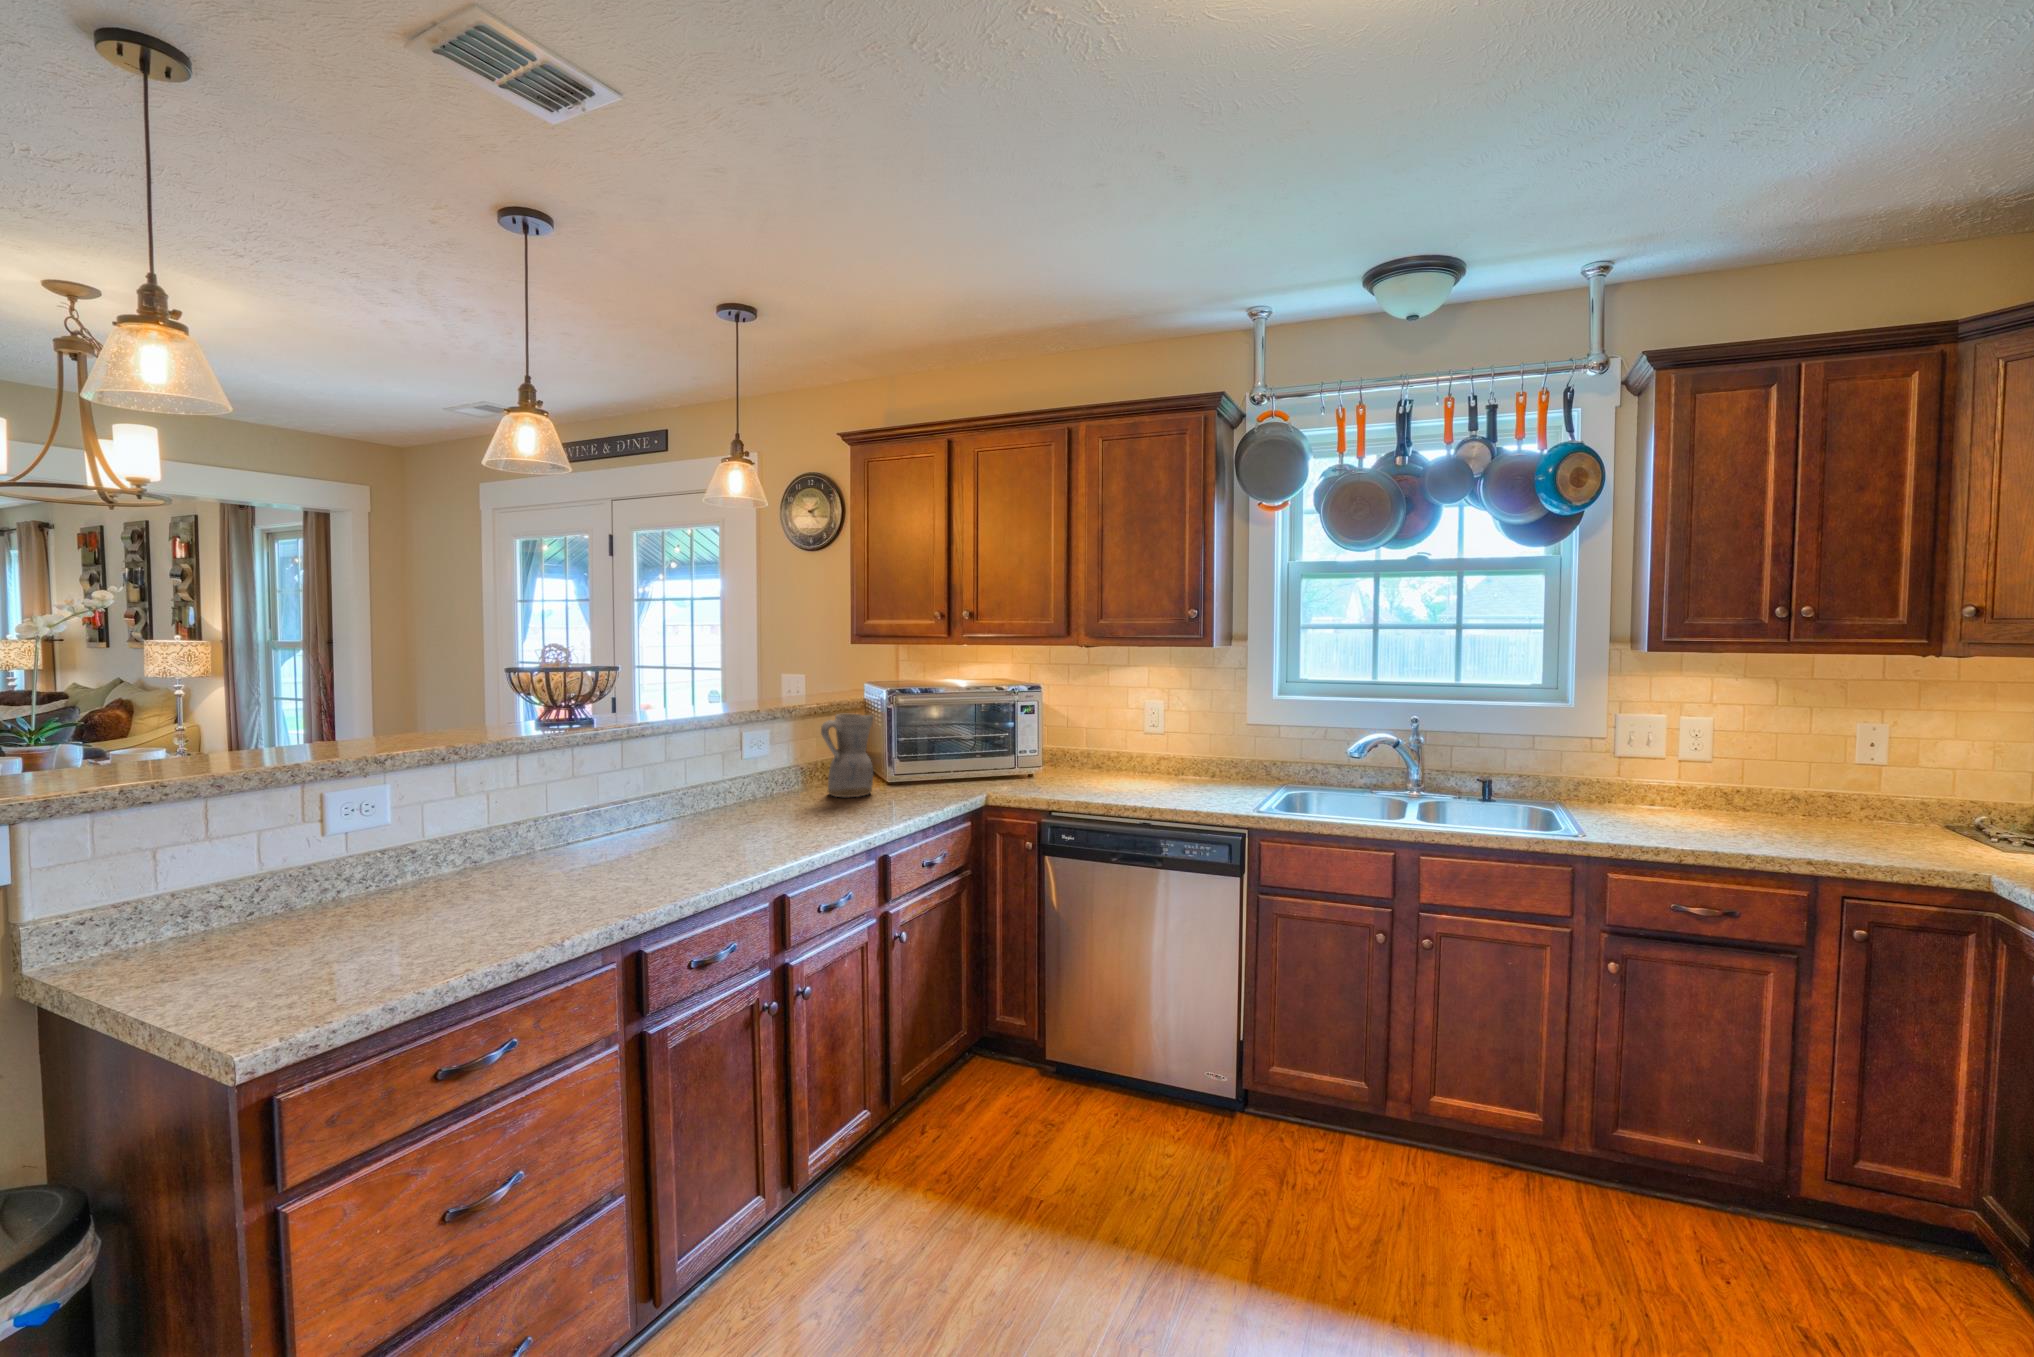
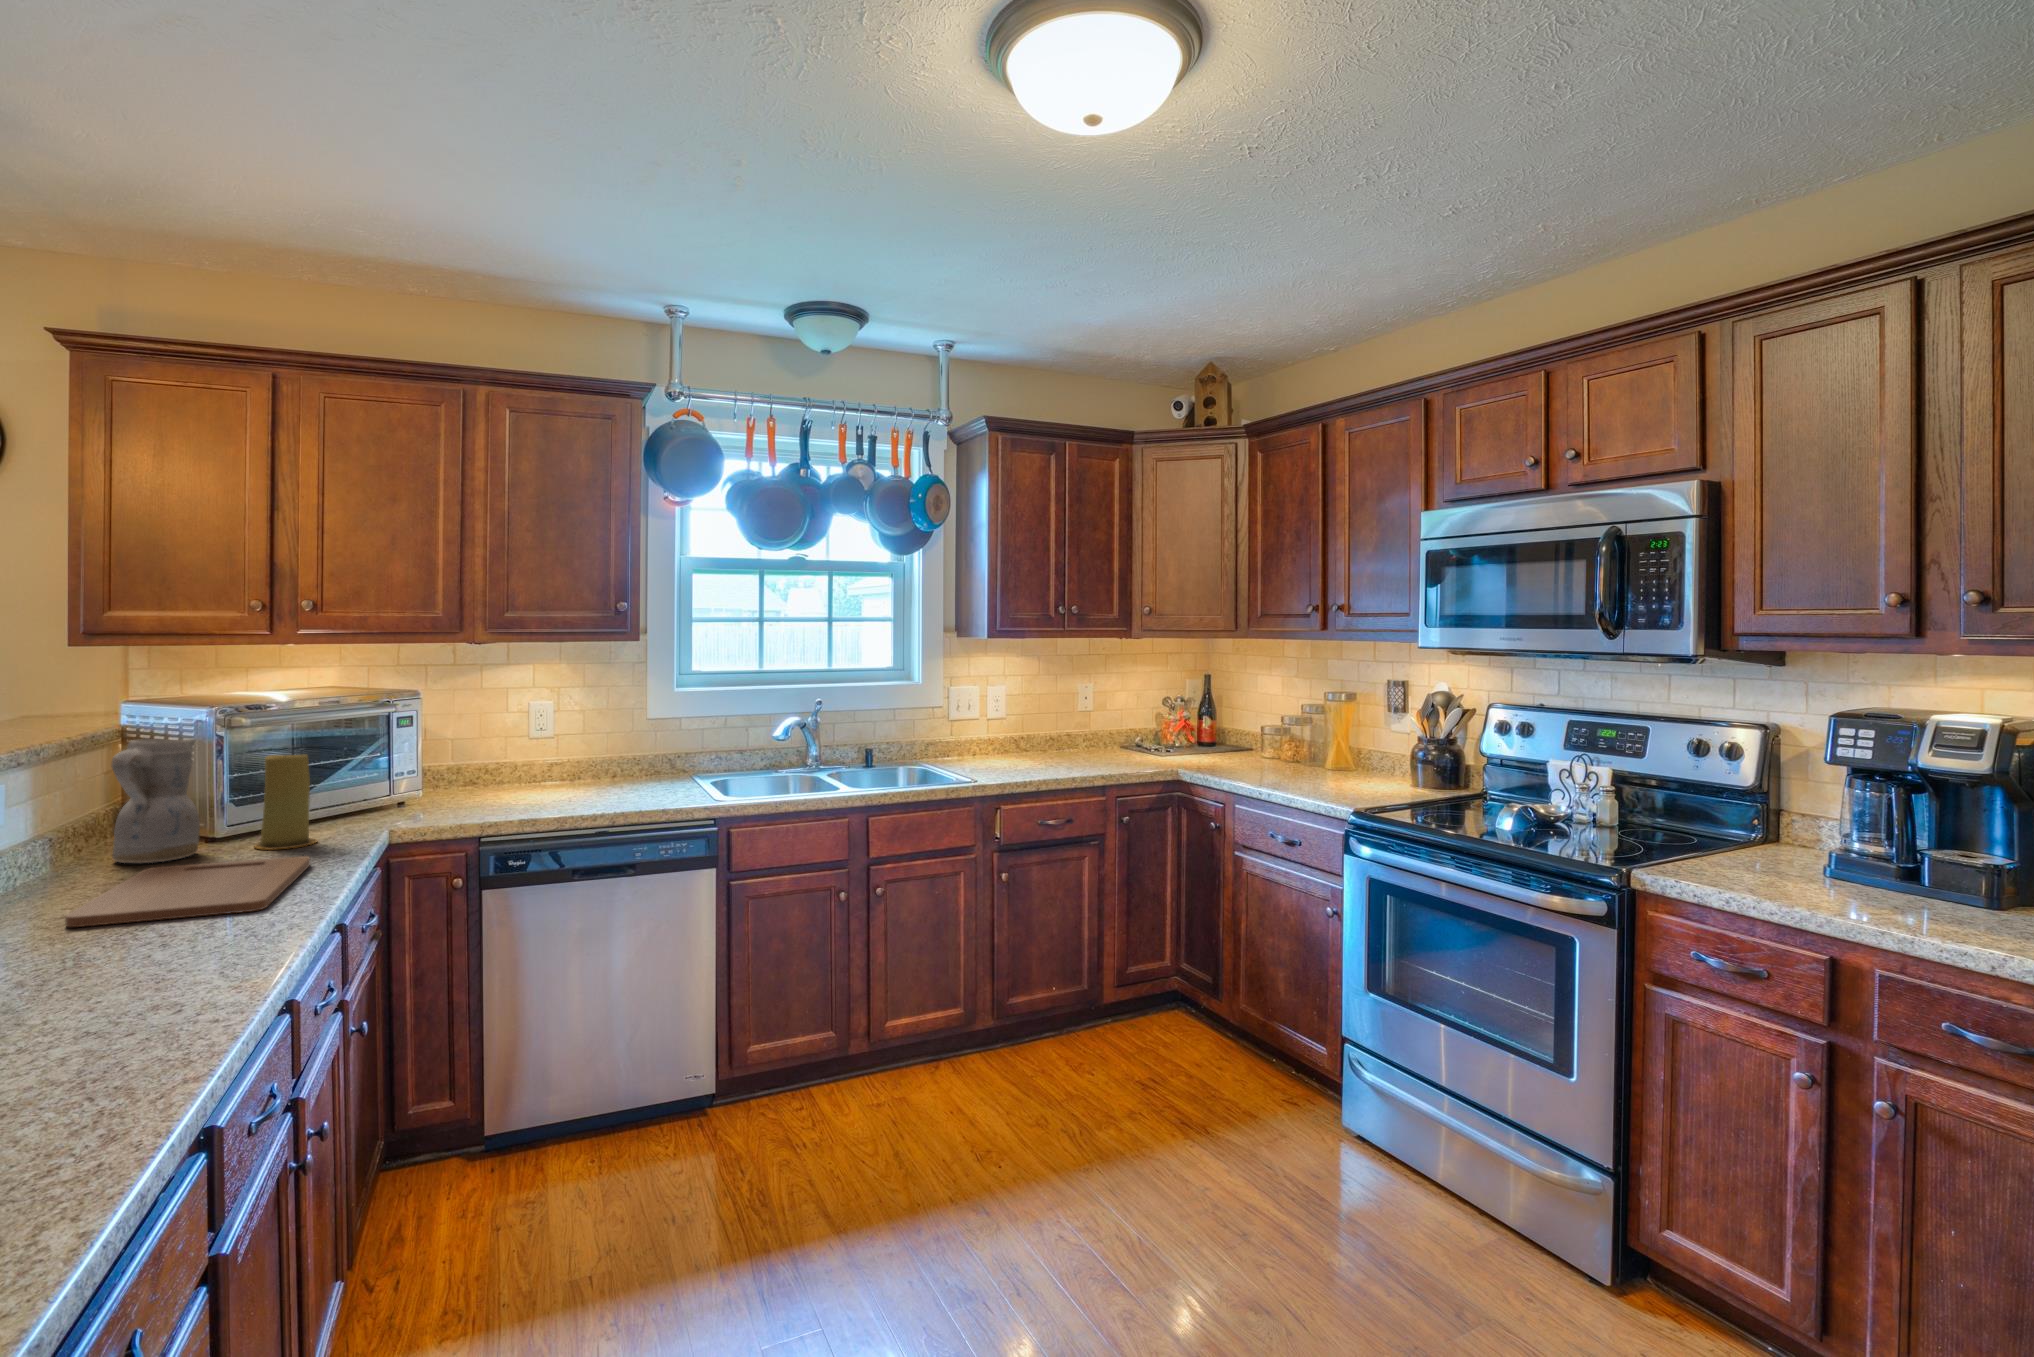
candle: none [899,730,937,800] -> present [255,755,317,850]
cutting board: none [729,801,896,844] -> present [65,856,310,927]

